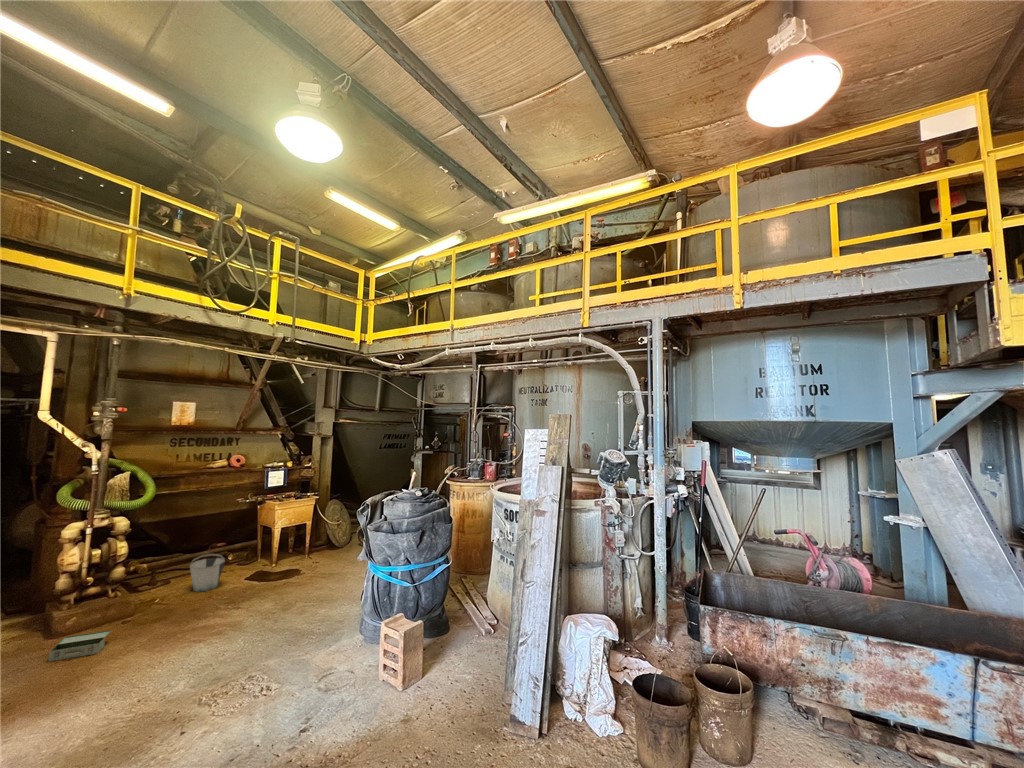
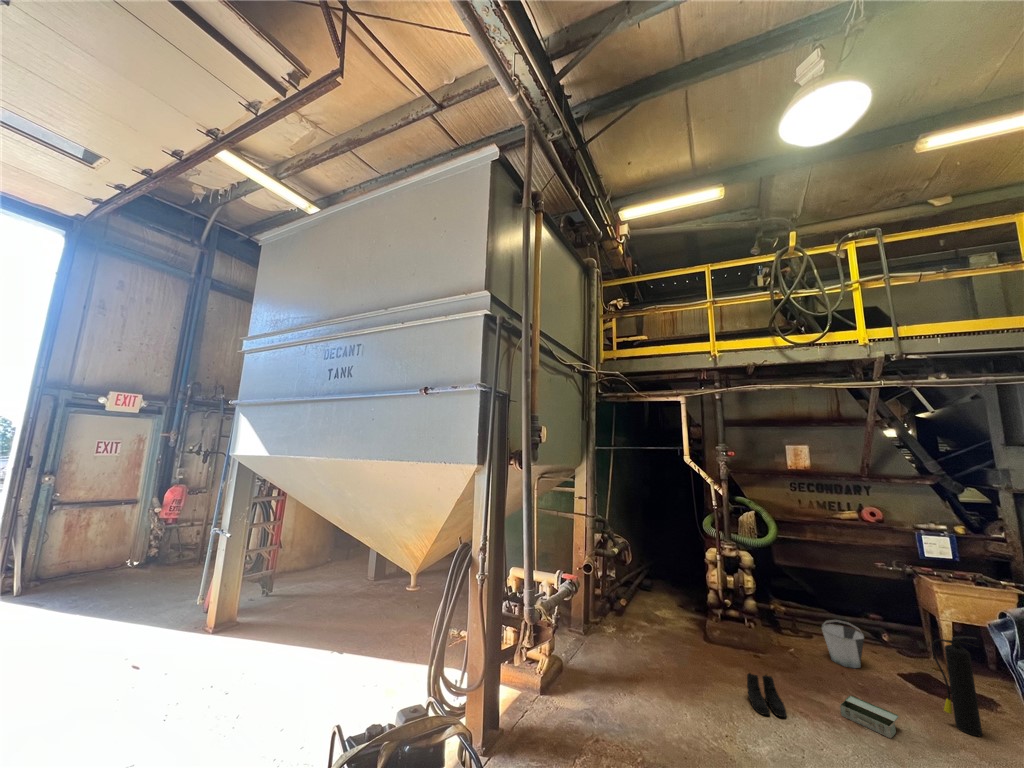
fire extinguisher: none [278,528,305,592] -> present [932,636,982,736]
boots: none [131,624,176,664] -> present [747,673,787,717]
toolbox: present [48,630,111,661] -> present [840,696,899,738]

